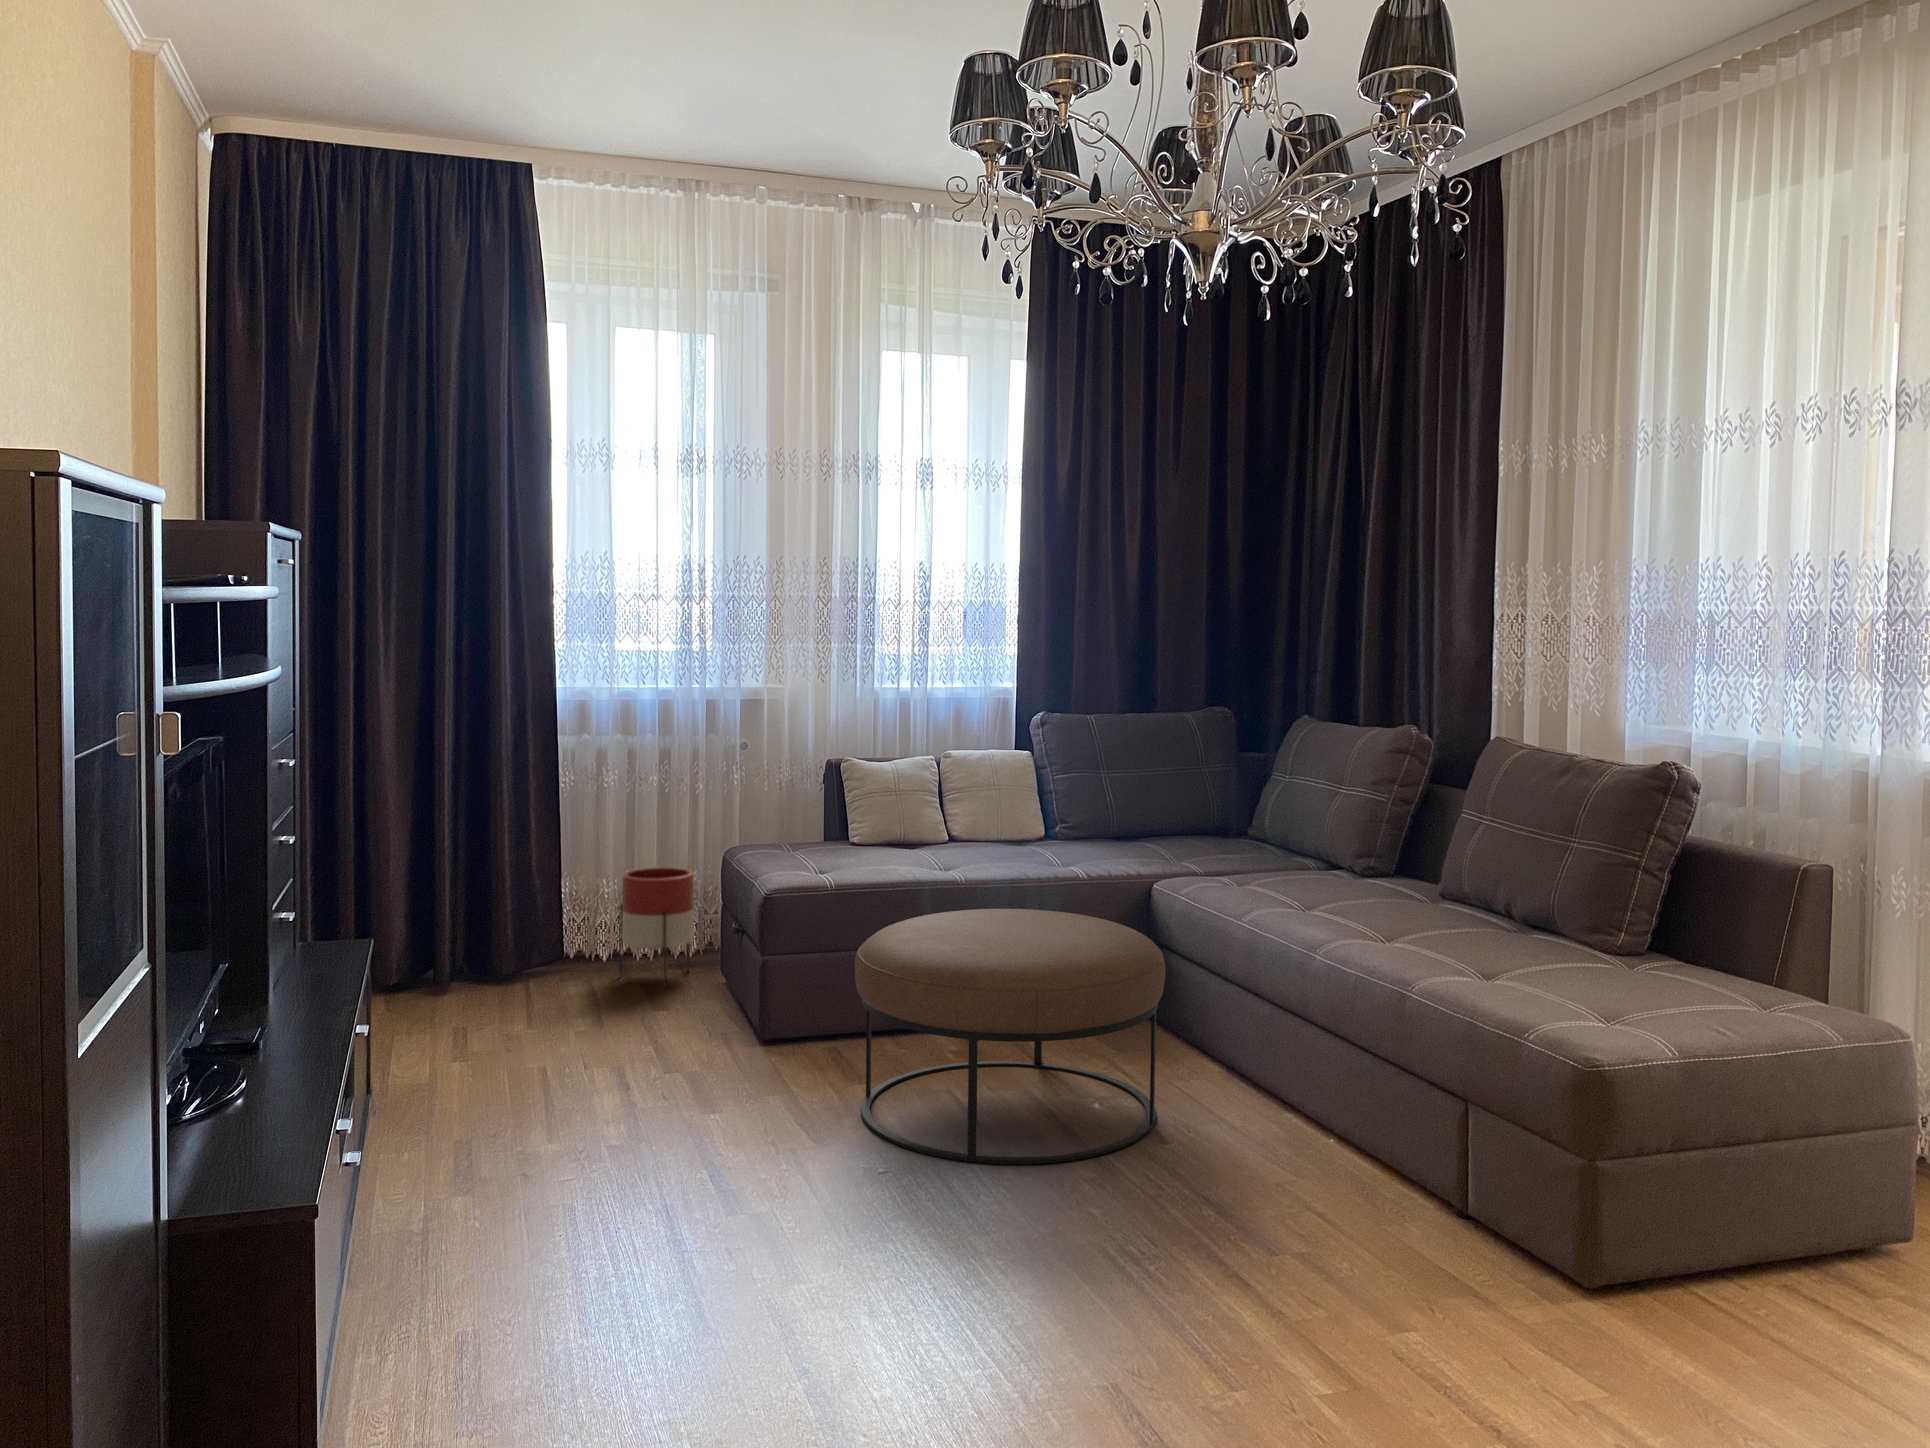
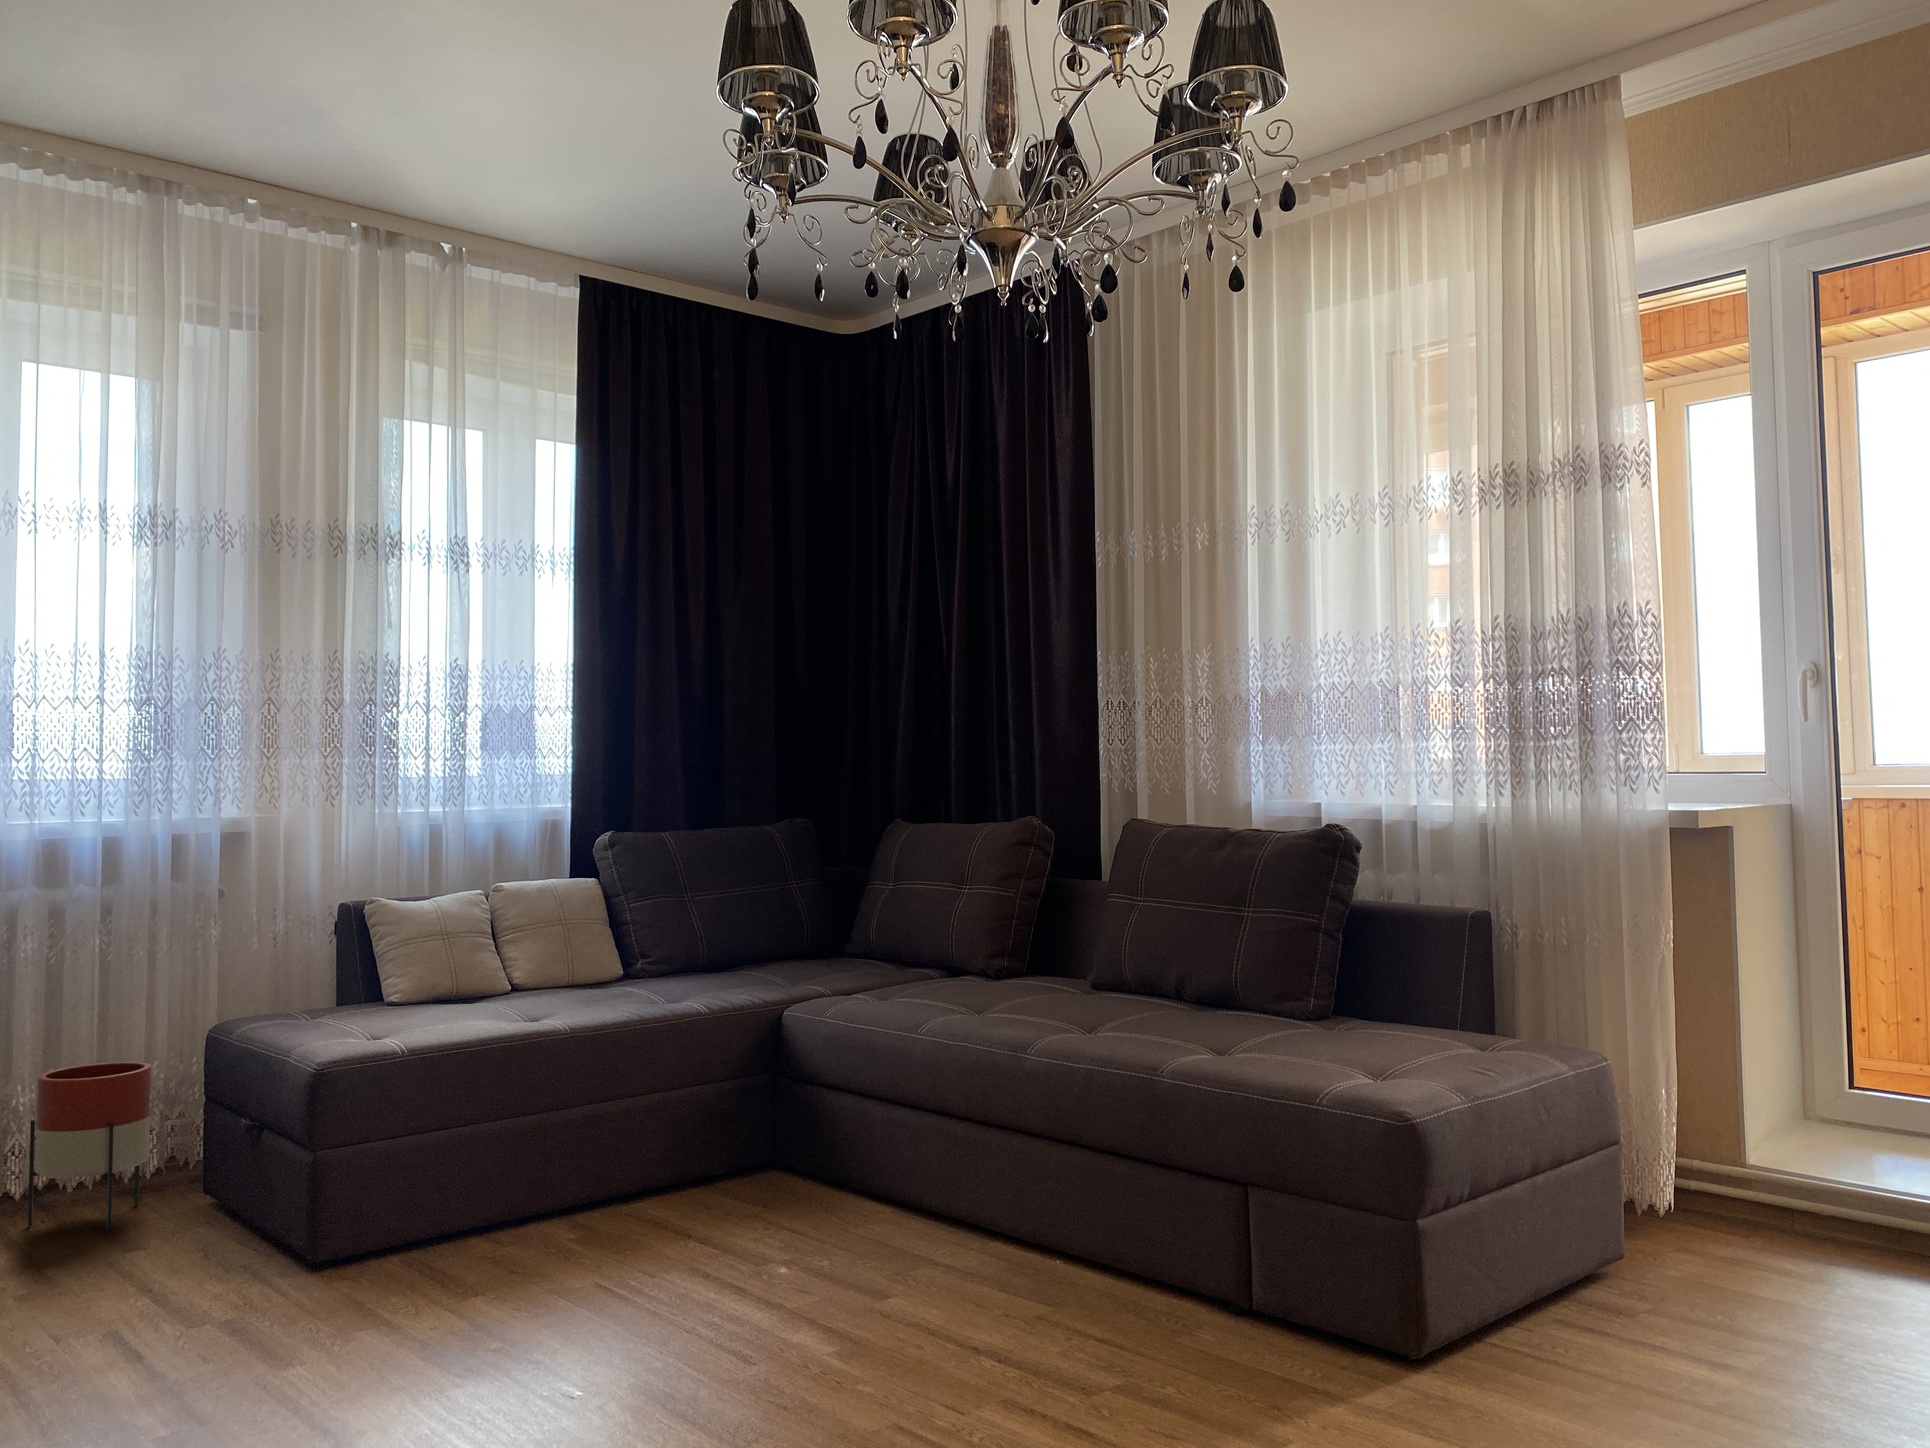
ottoman: present [855,909,1165,1164] -> none [475,1046,868,1370]

